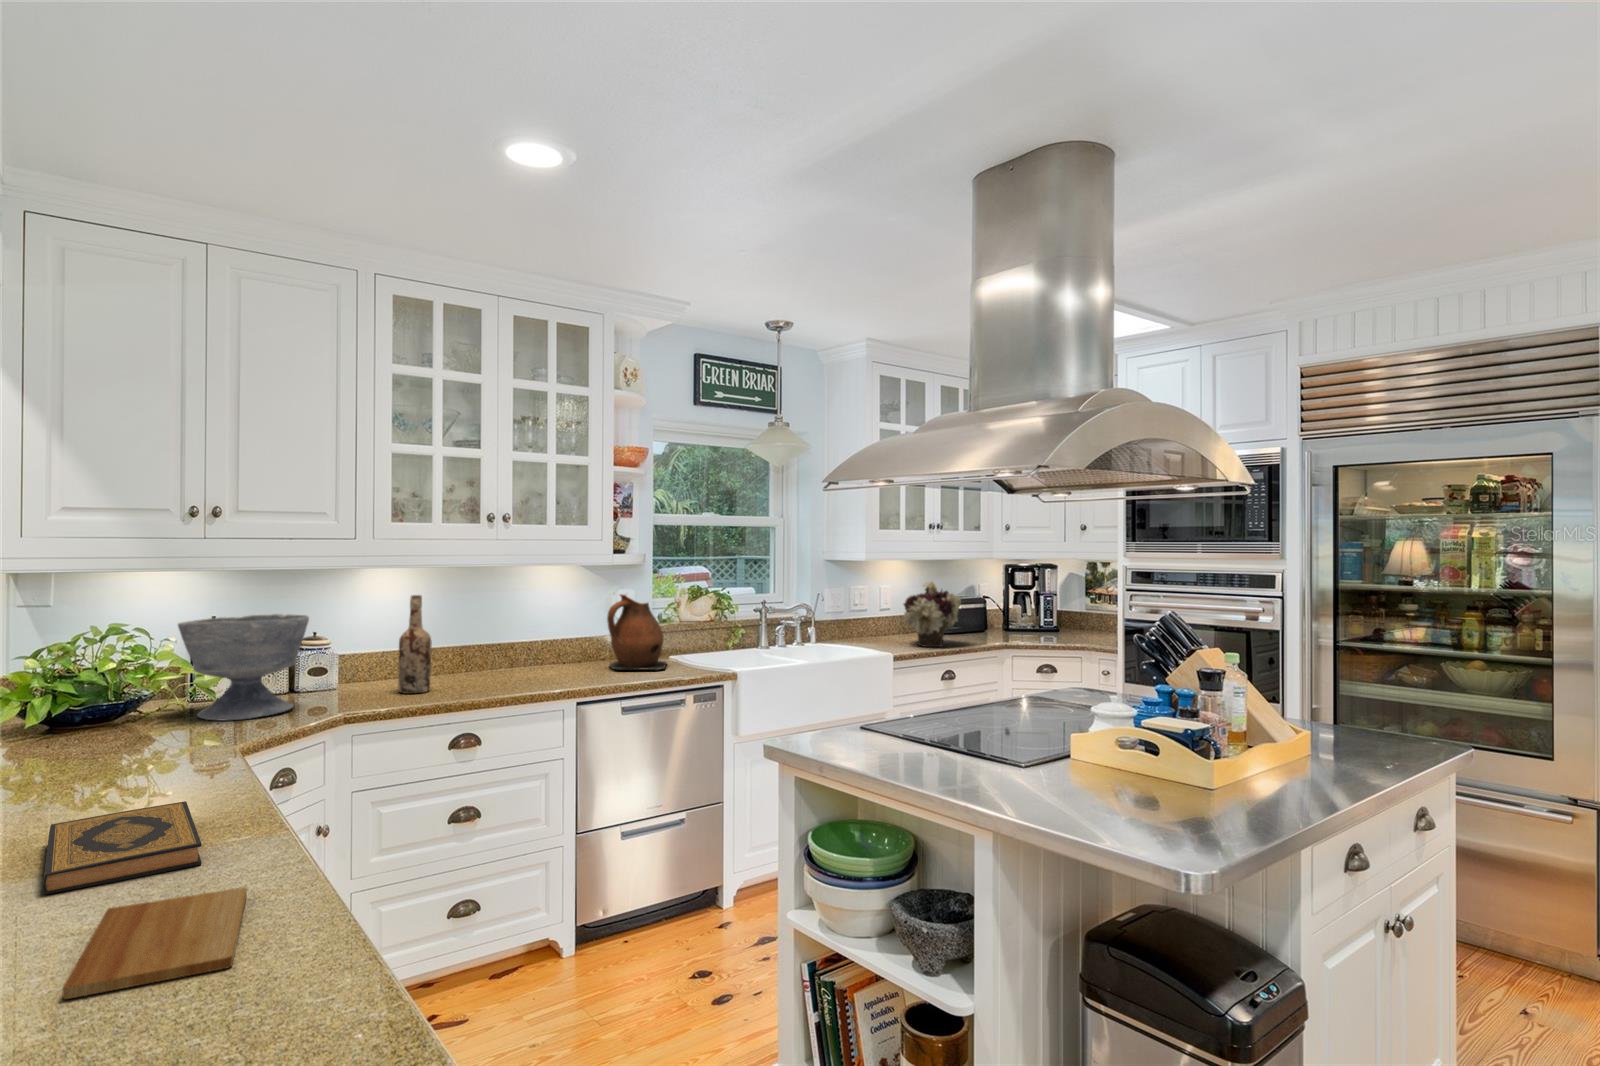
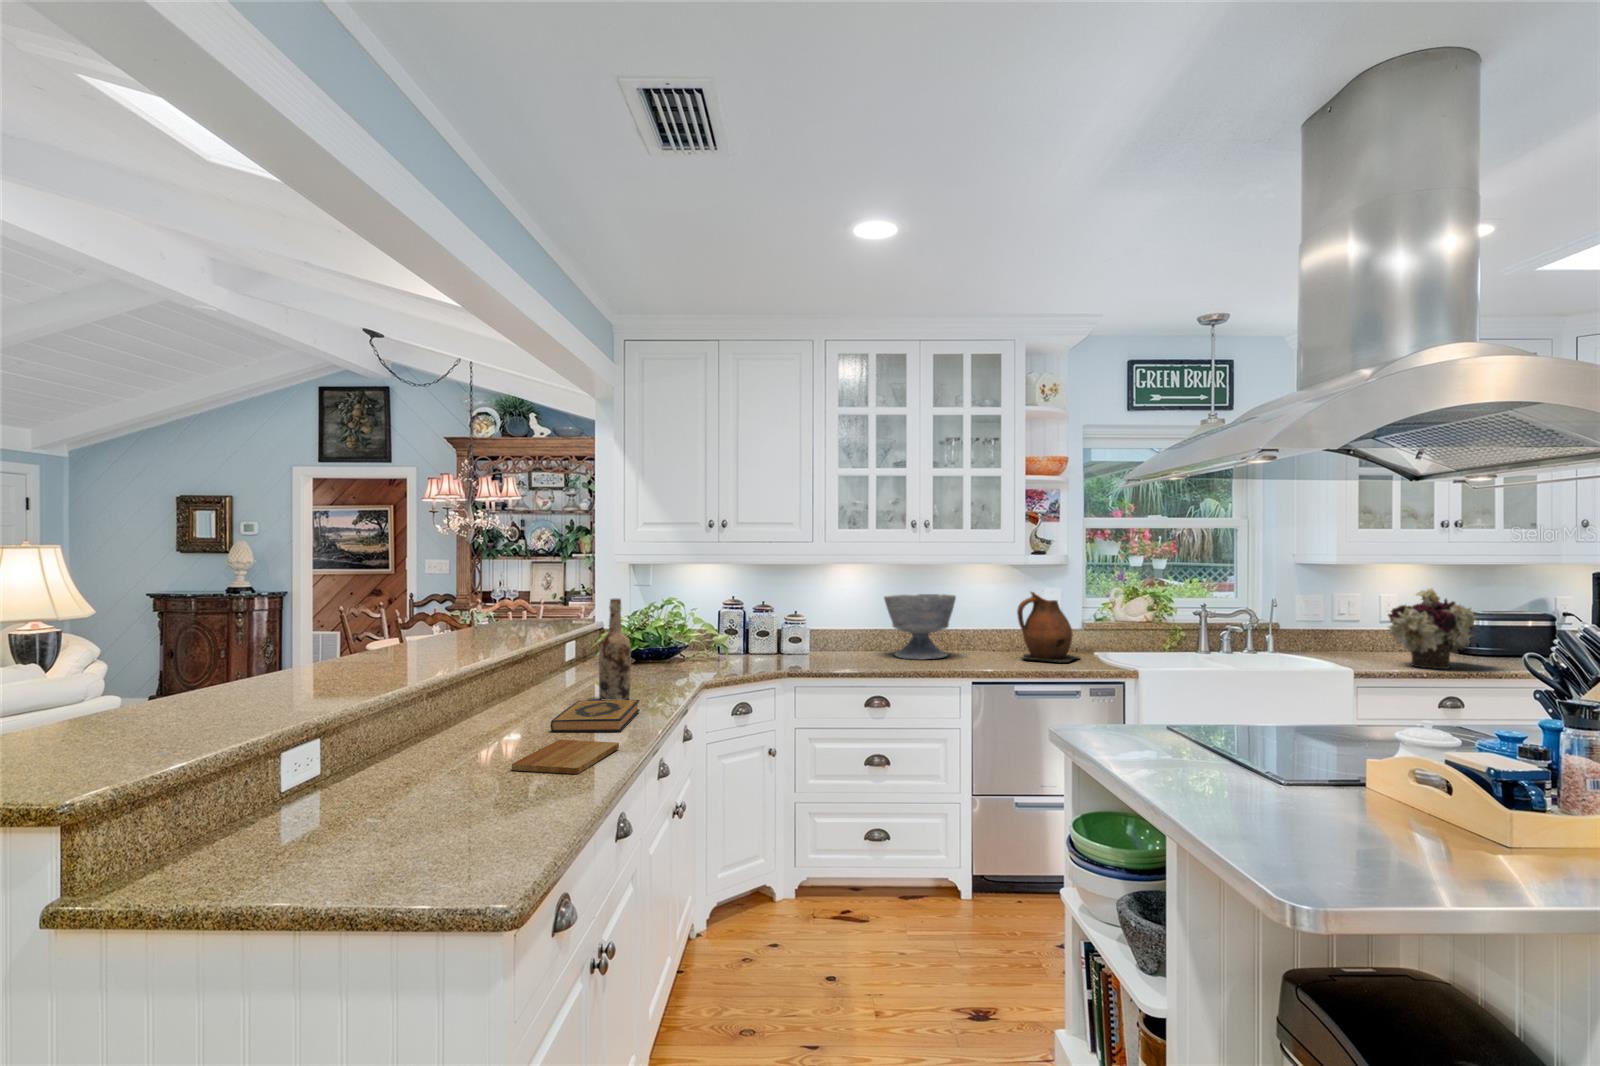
wine bottle: present [398,595,432,694] -> present [599,599,631,700]
bowl: present [178,614,309,721] -> present [884,594,956,660]

